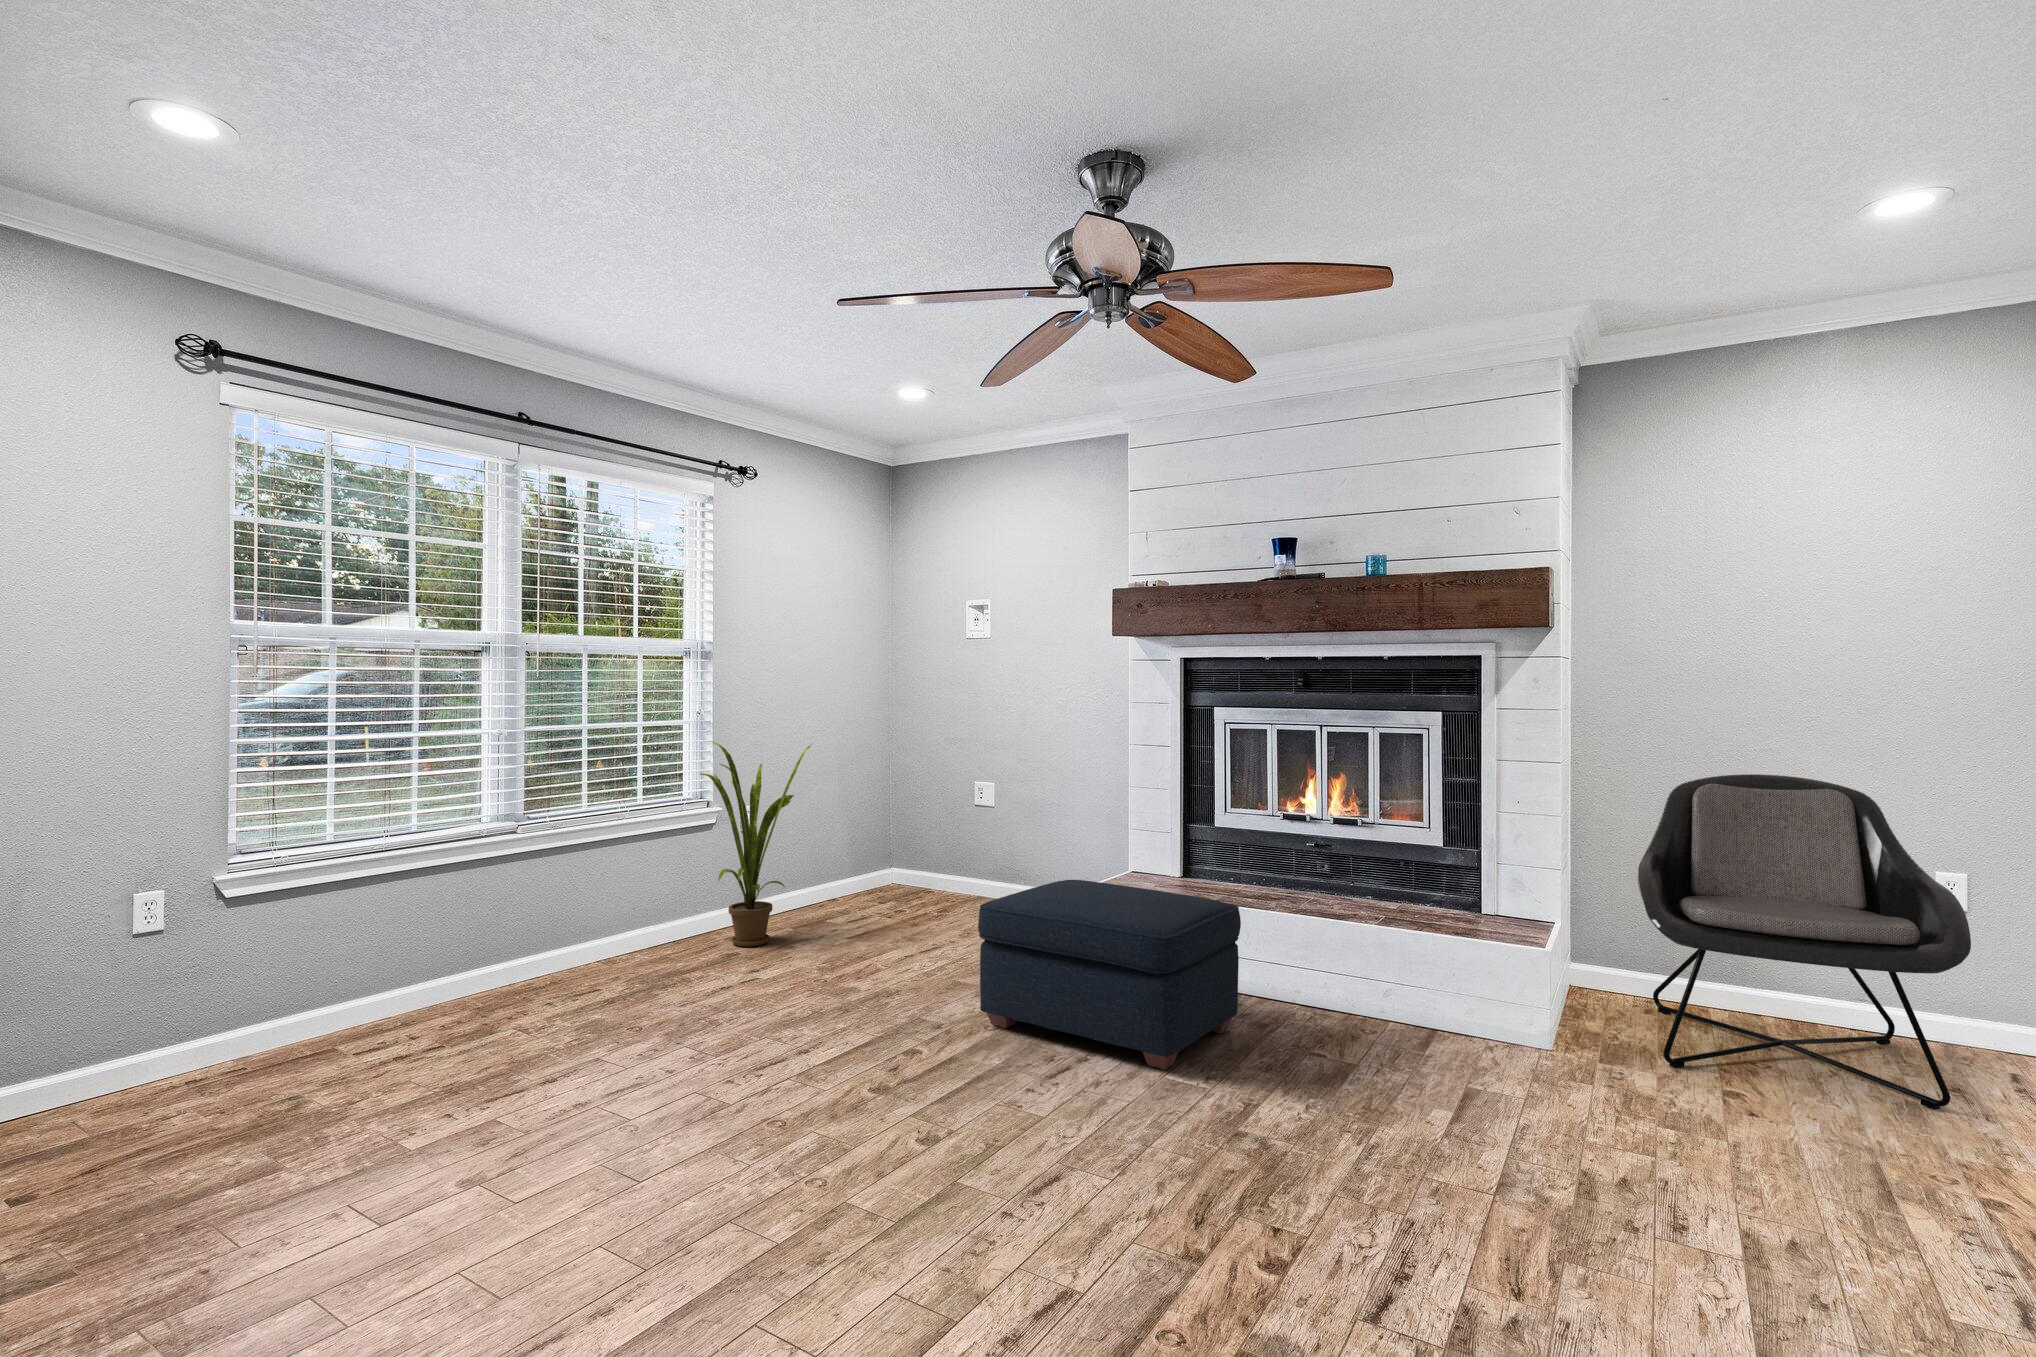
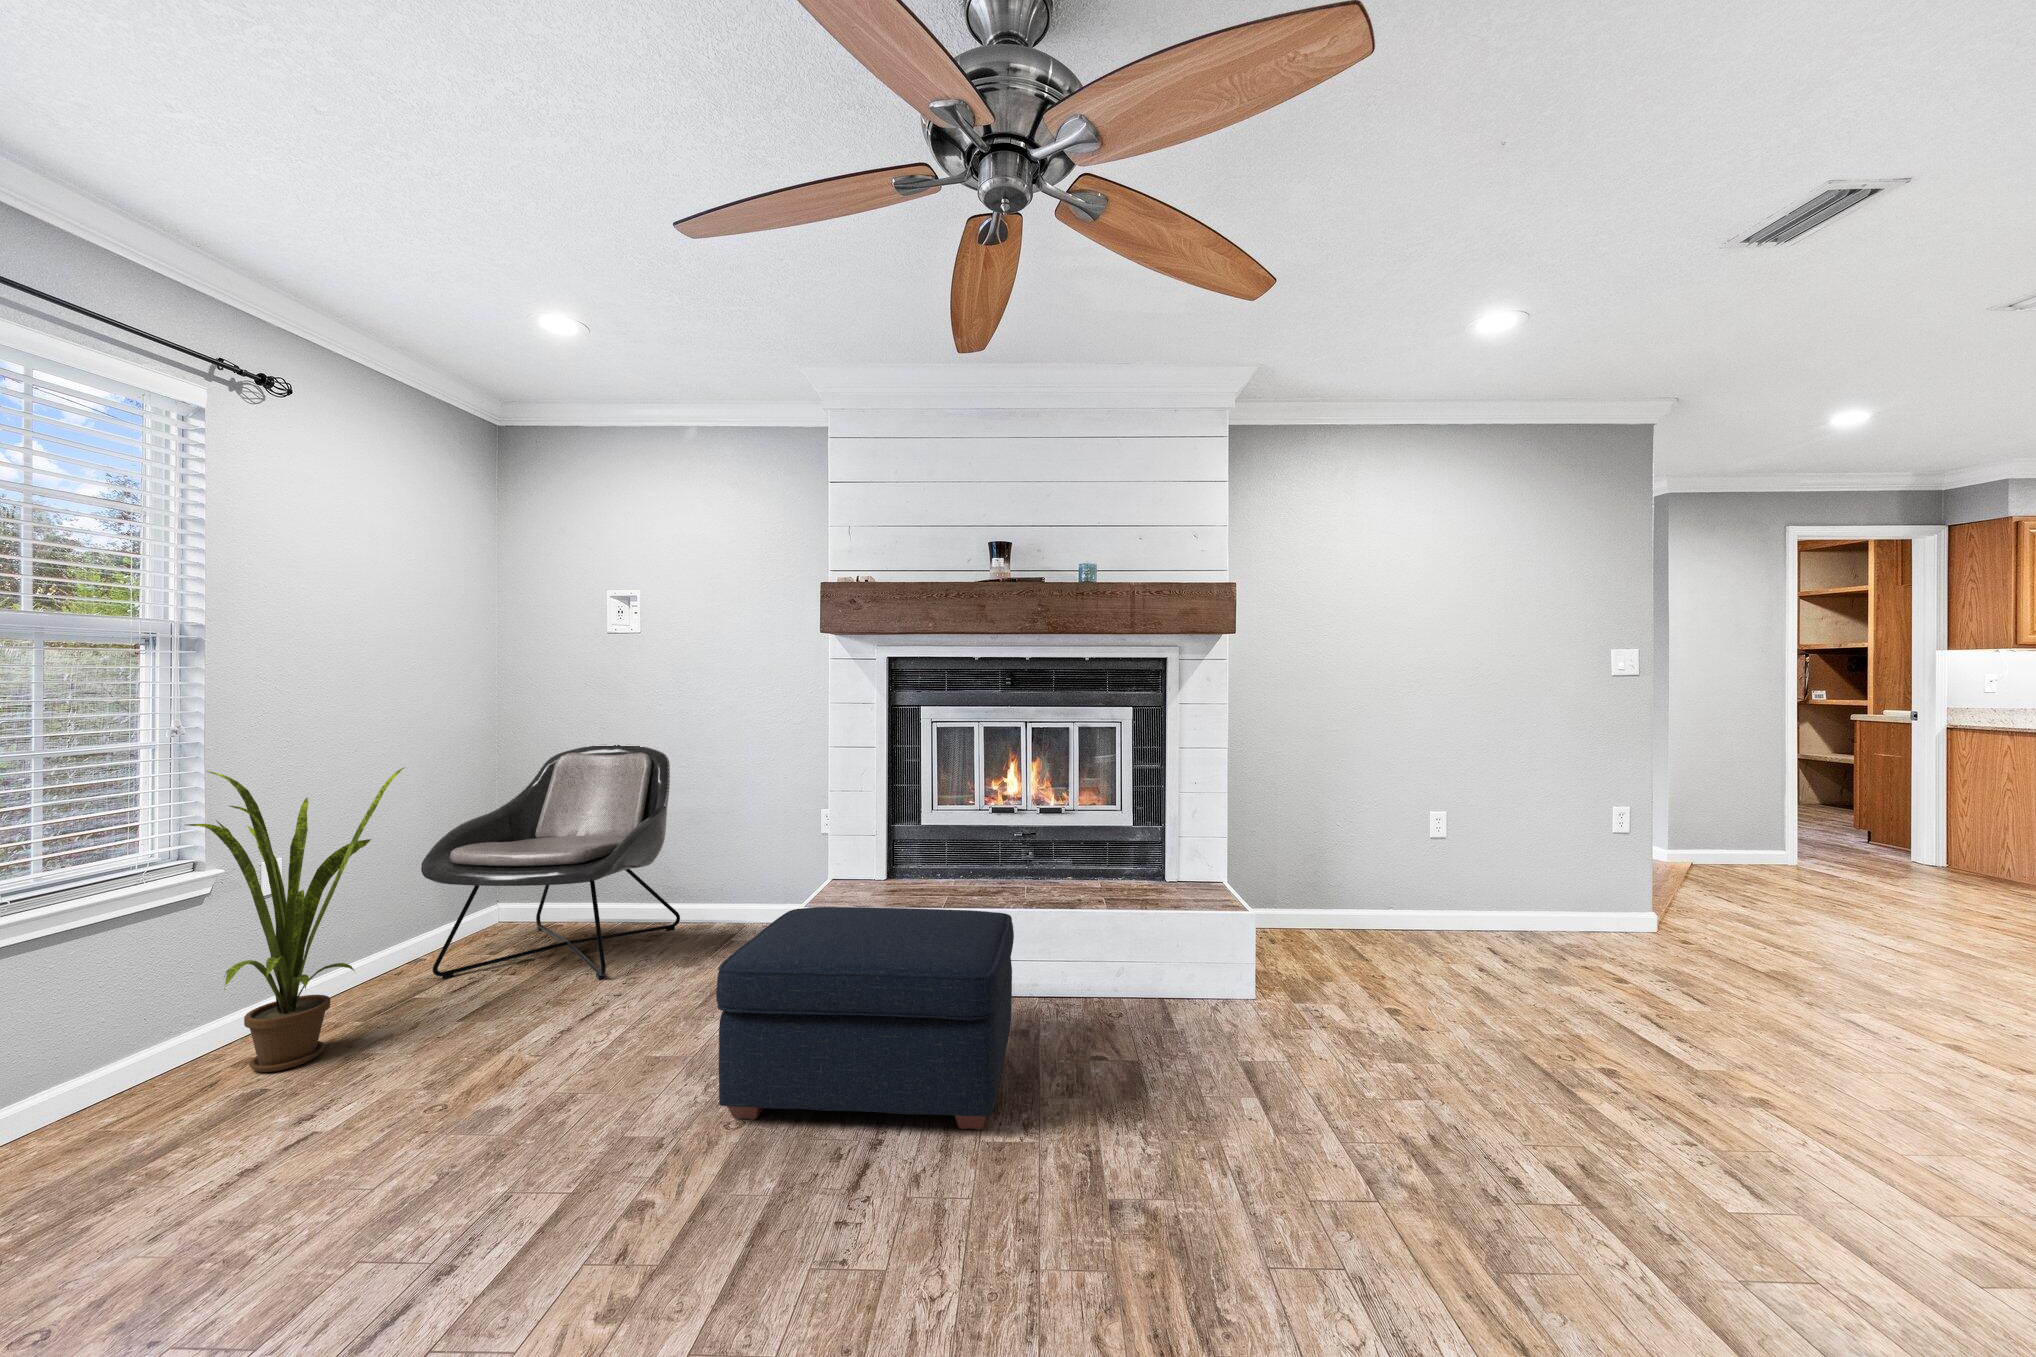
lounge chair: present [1638,774,1971,1110] -> present [421,745,680,979]

